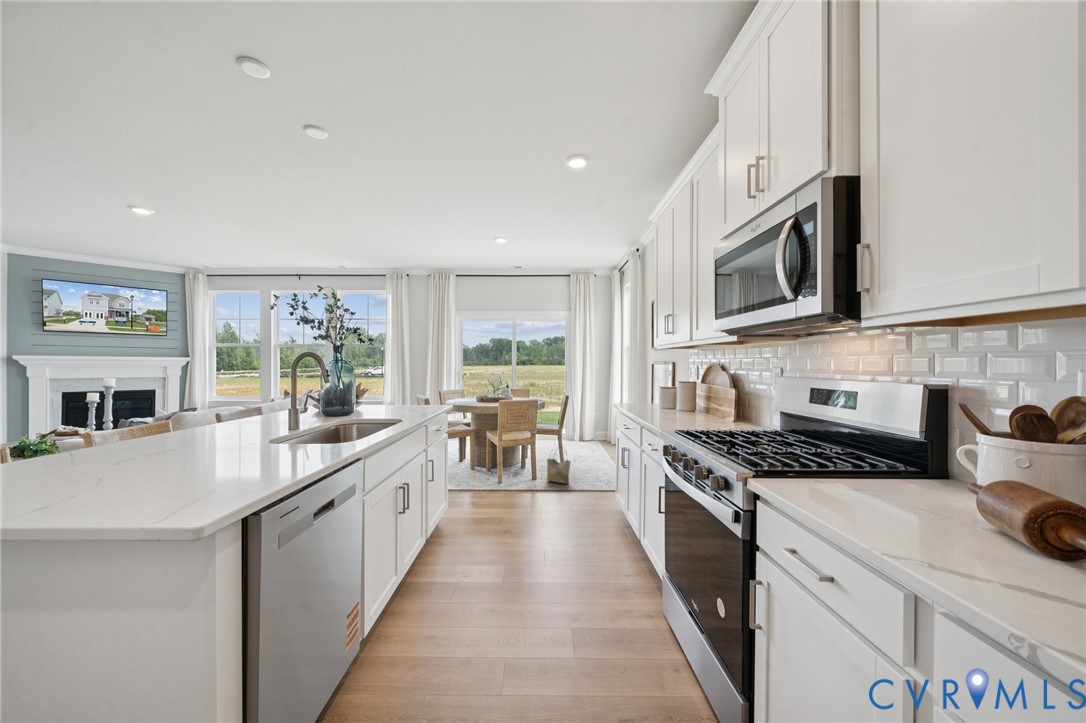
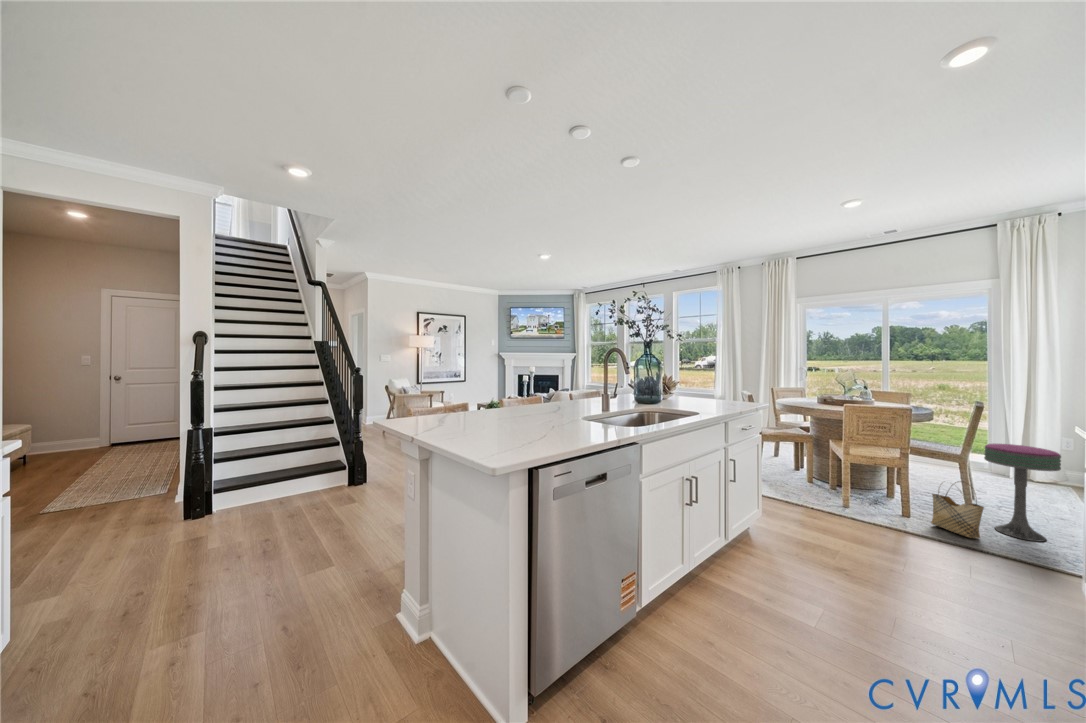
bar stool: none [569,419,599,477] -> present [984,444,1061,542]

